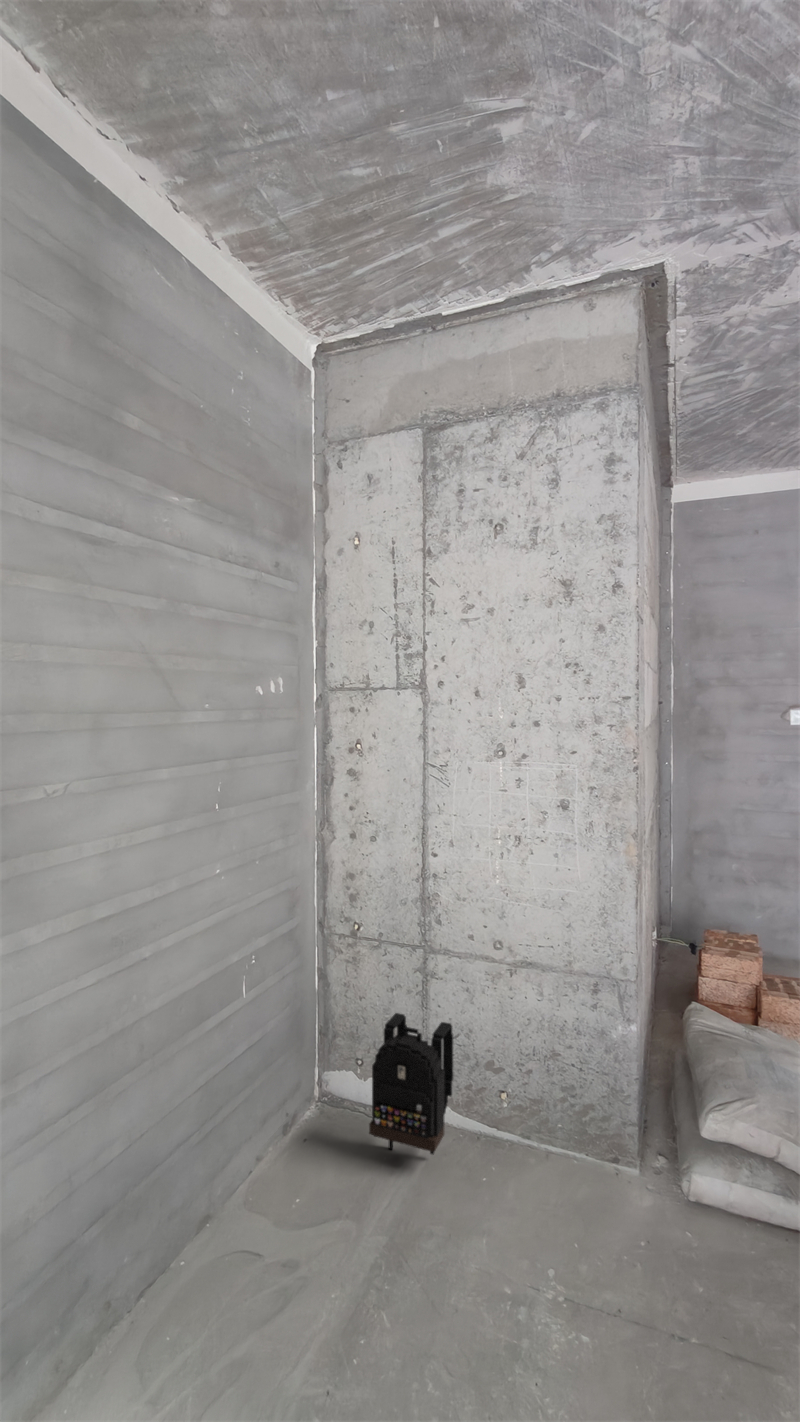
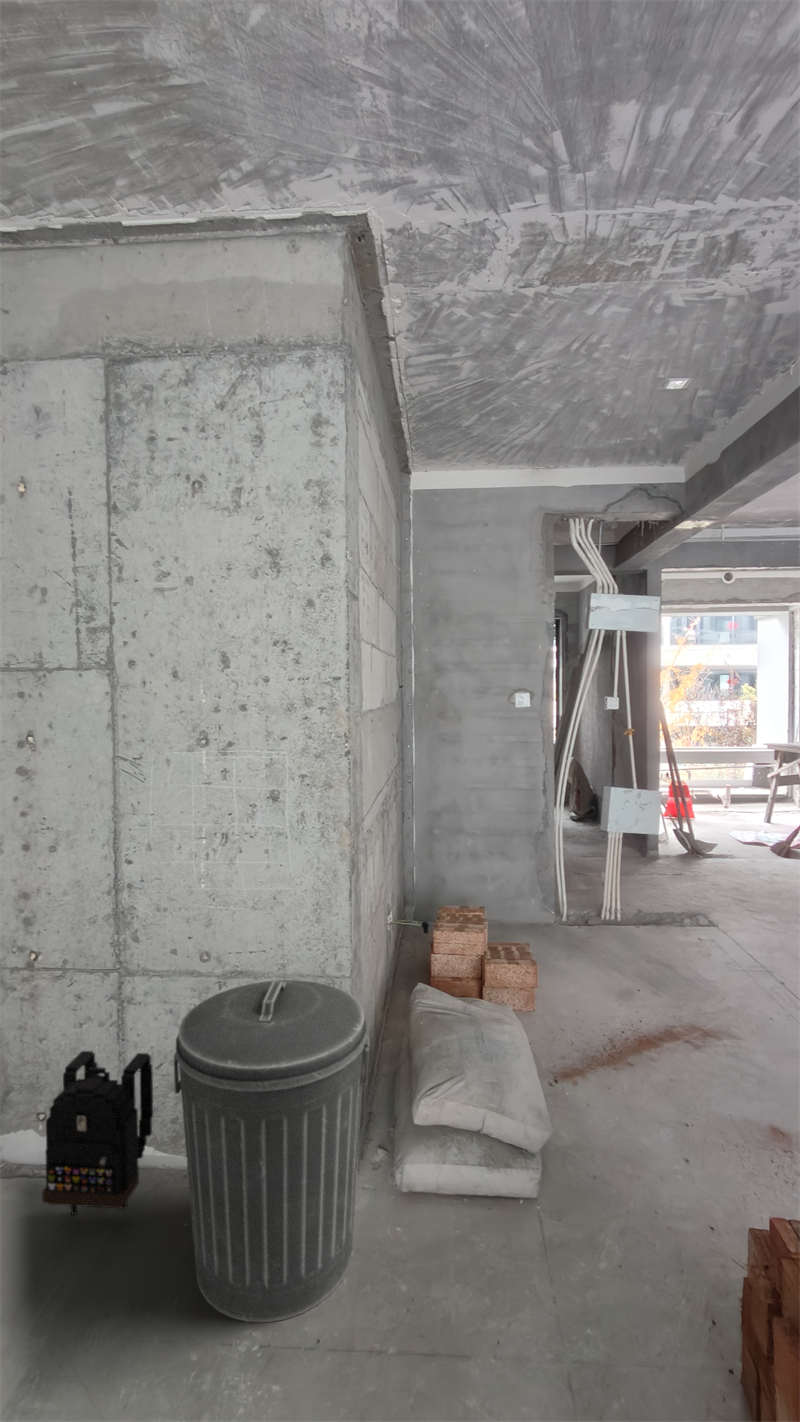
trash can: none [484,973,663,1280] -> present [174,980,369,1322]

